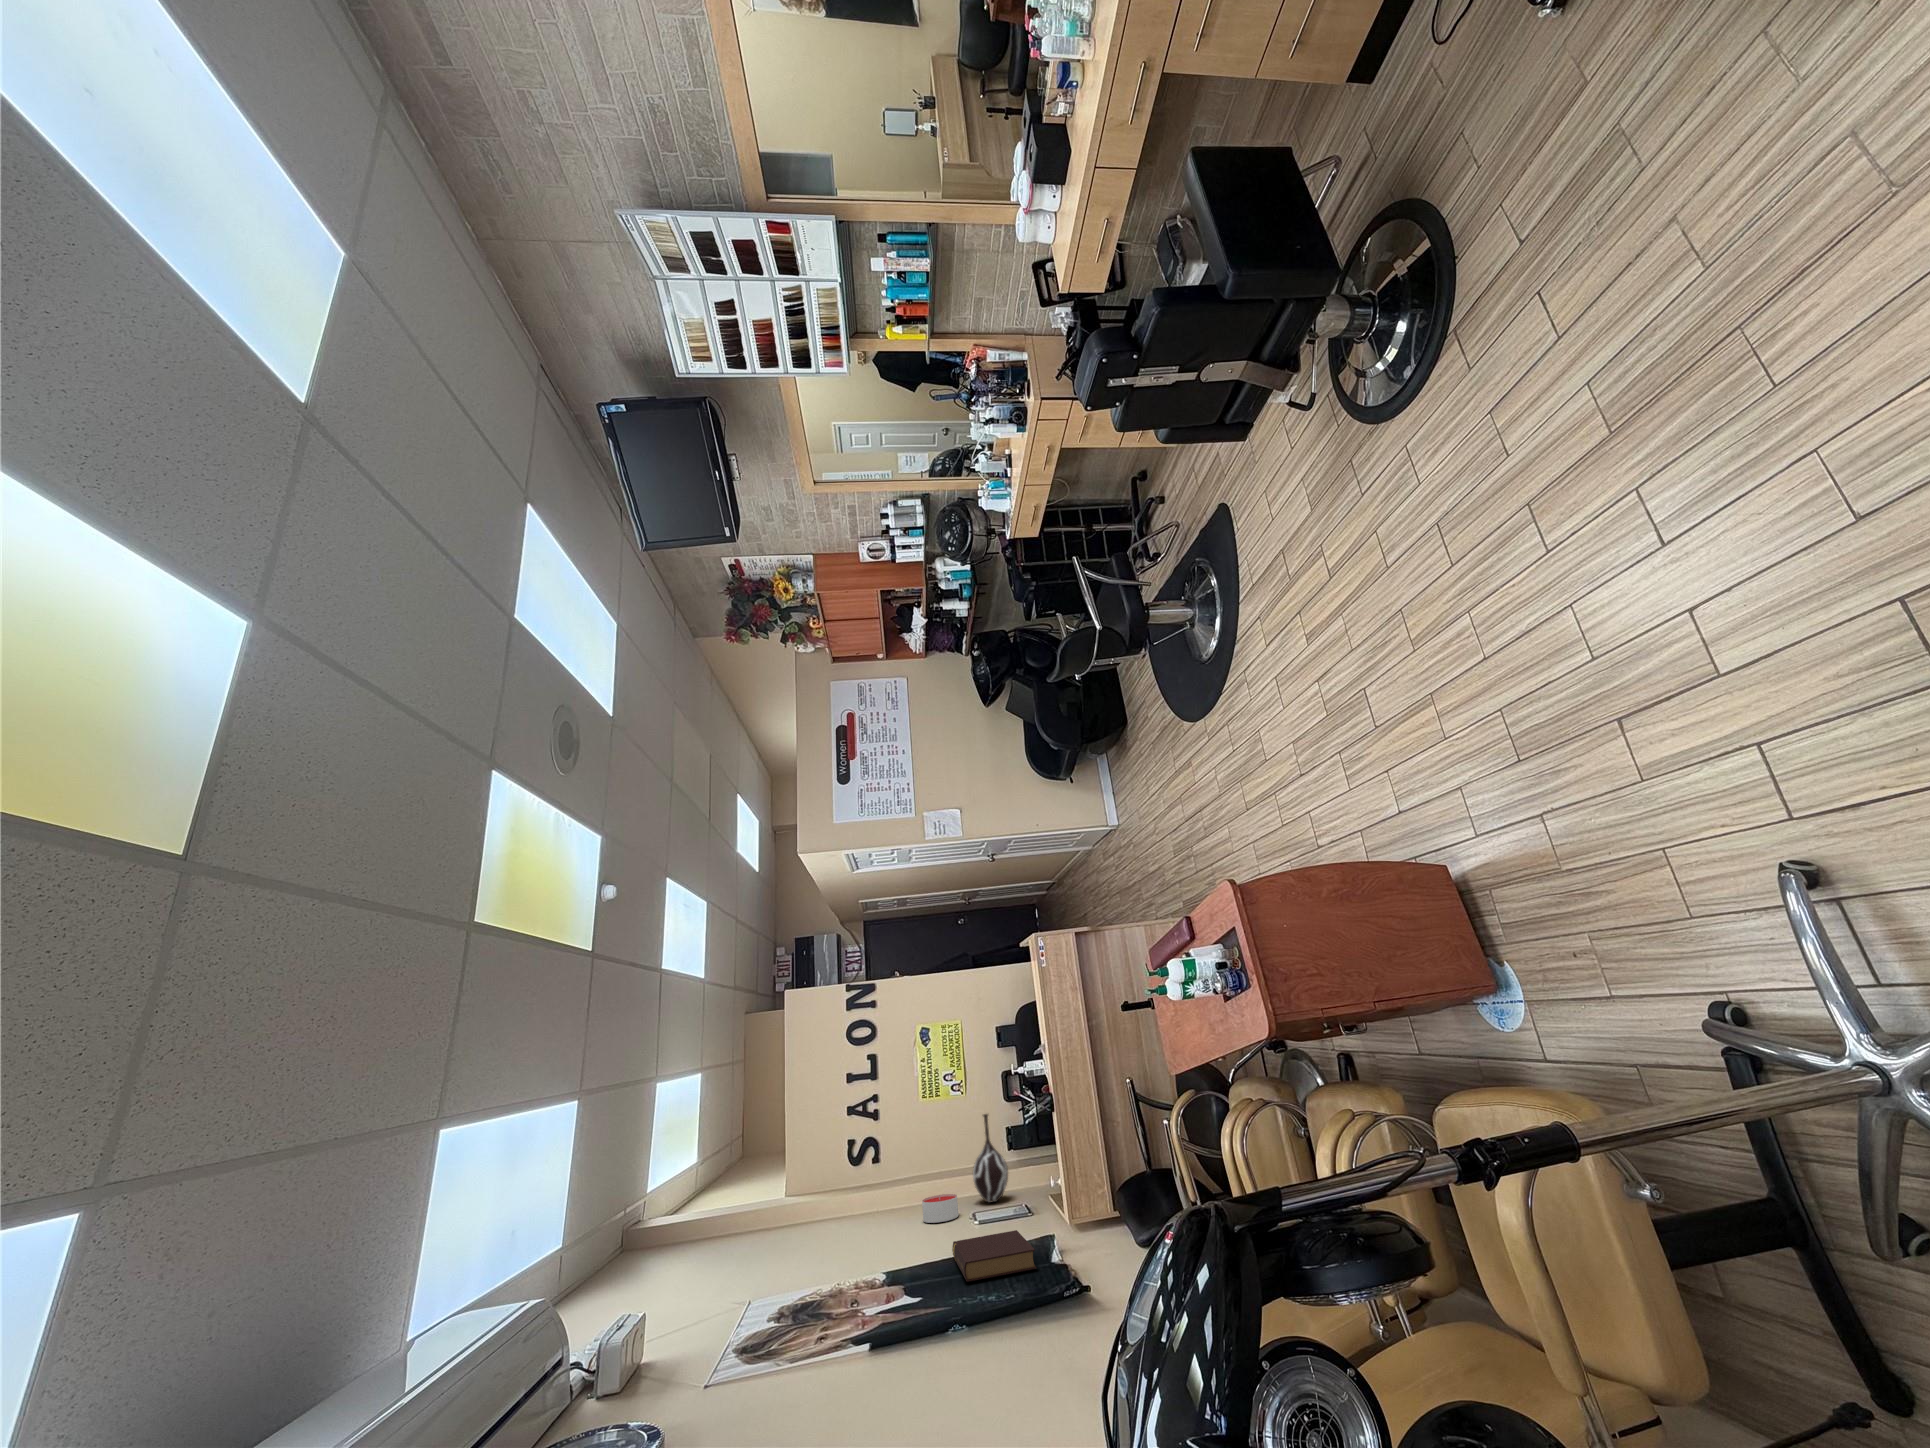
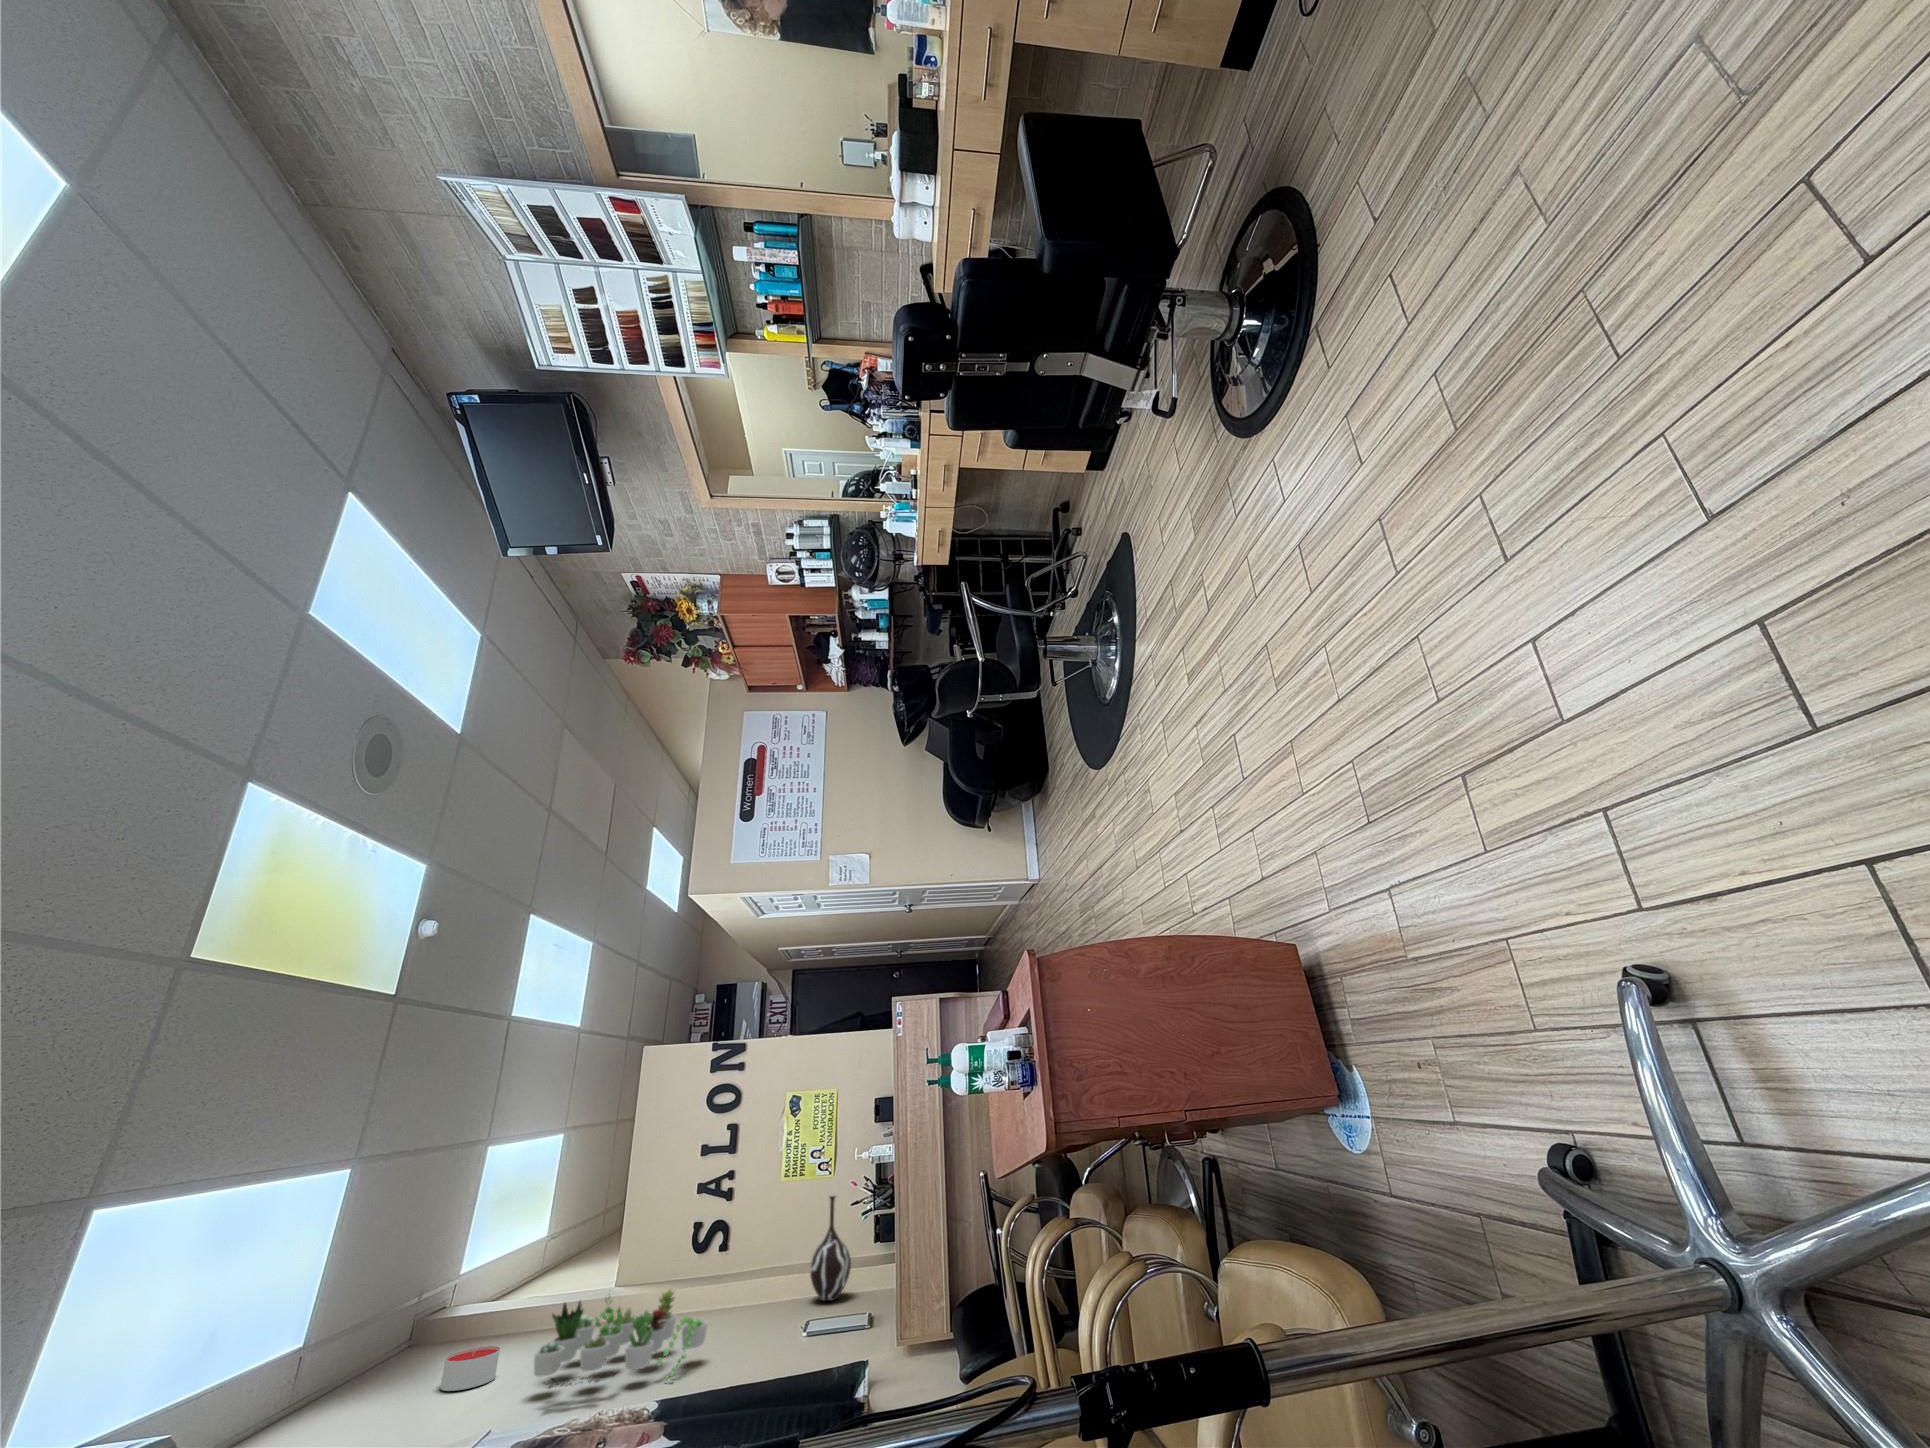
succulent plant: none [777,1194,912,1276] -> present [534,1290,708,1388]
candle: present [922,1194,958,1223] -> present [440,1346,500,1391]
book: present [952,1230,1037,1282] -> none [730,1346,821,1414]

